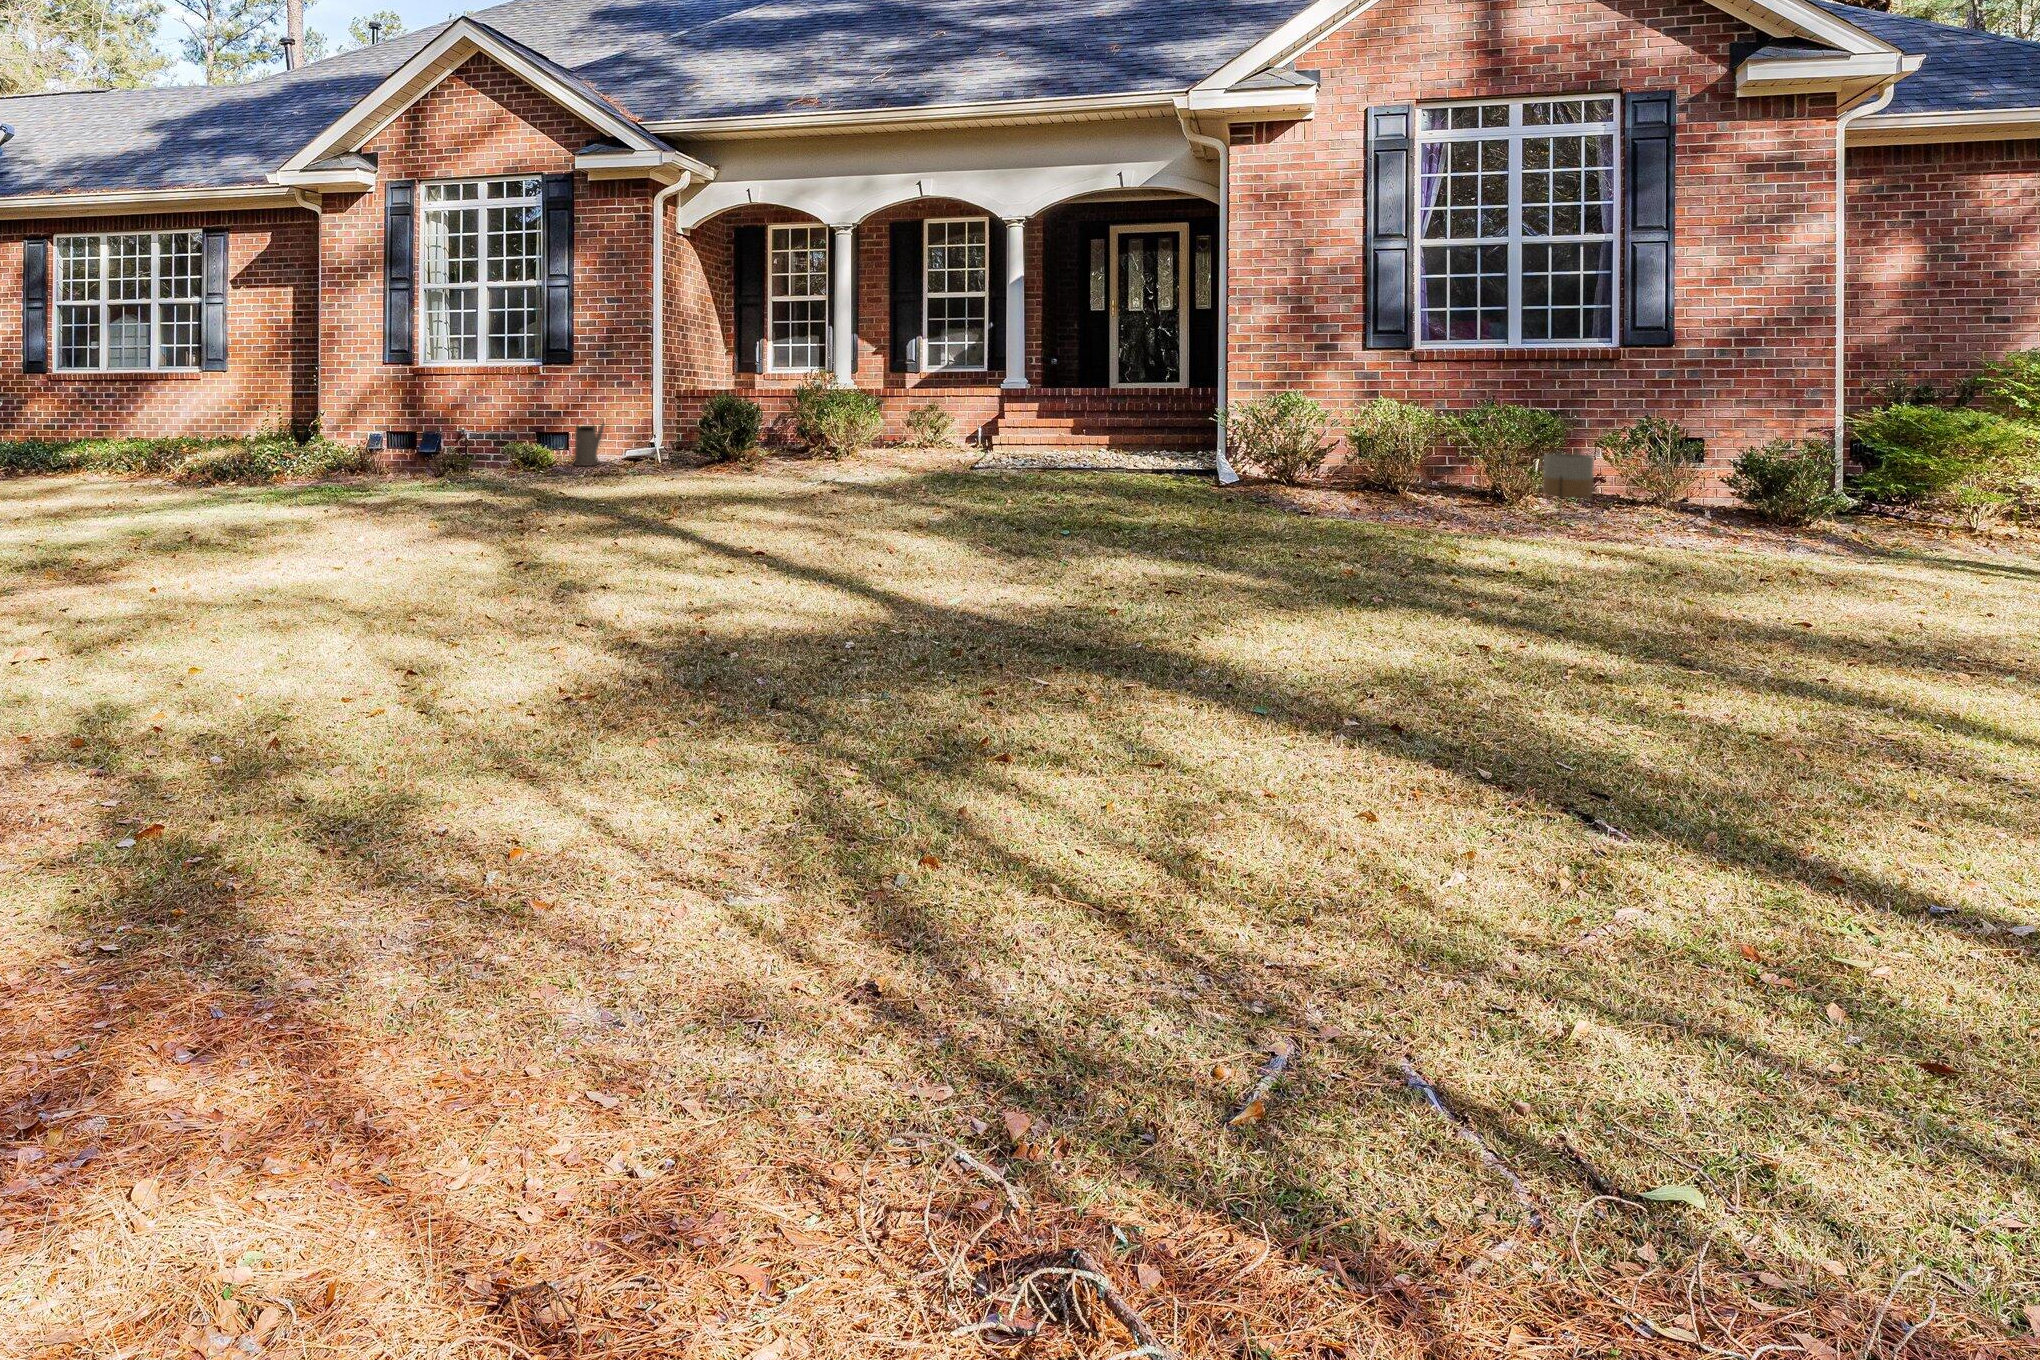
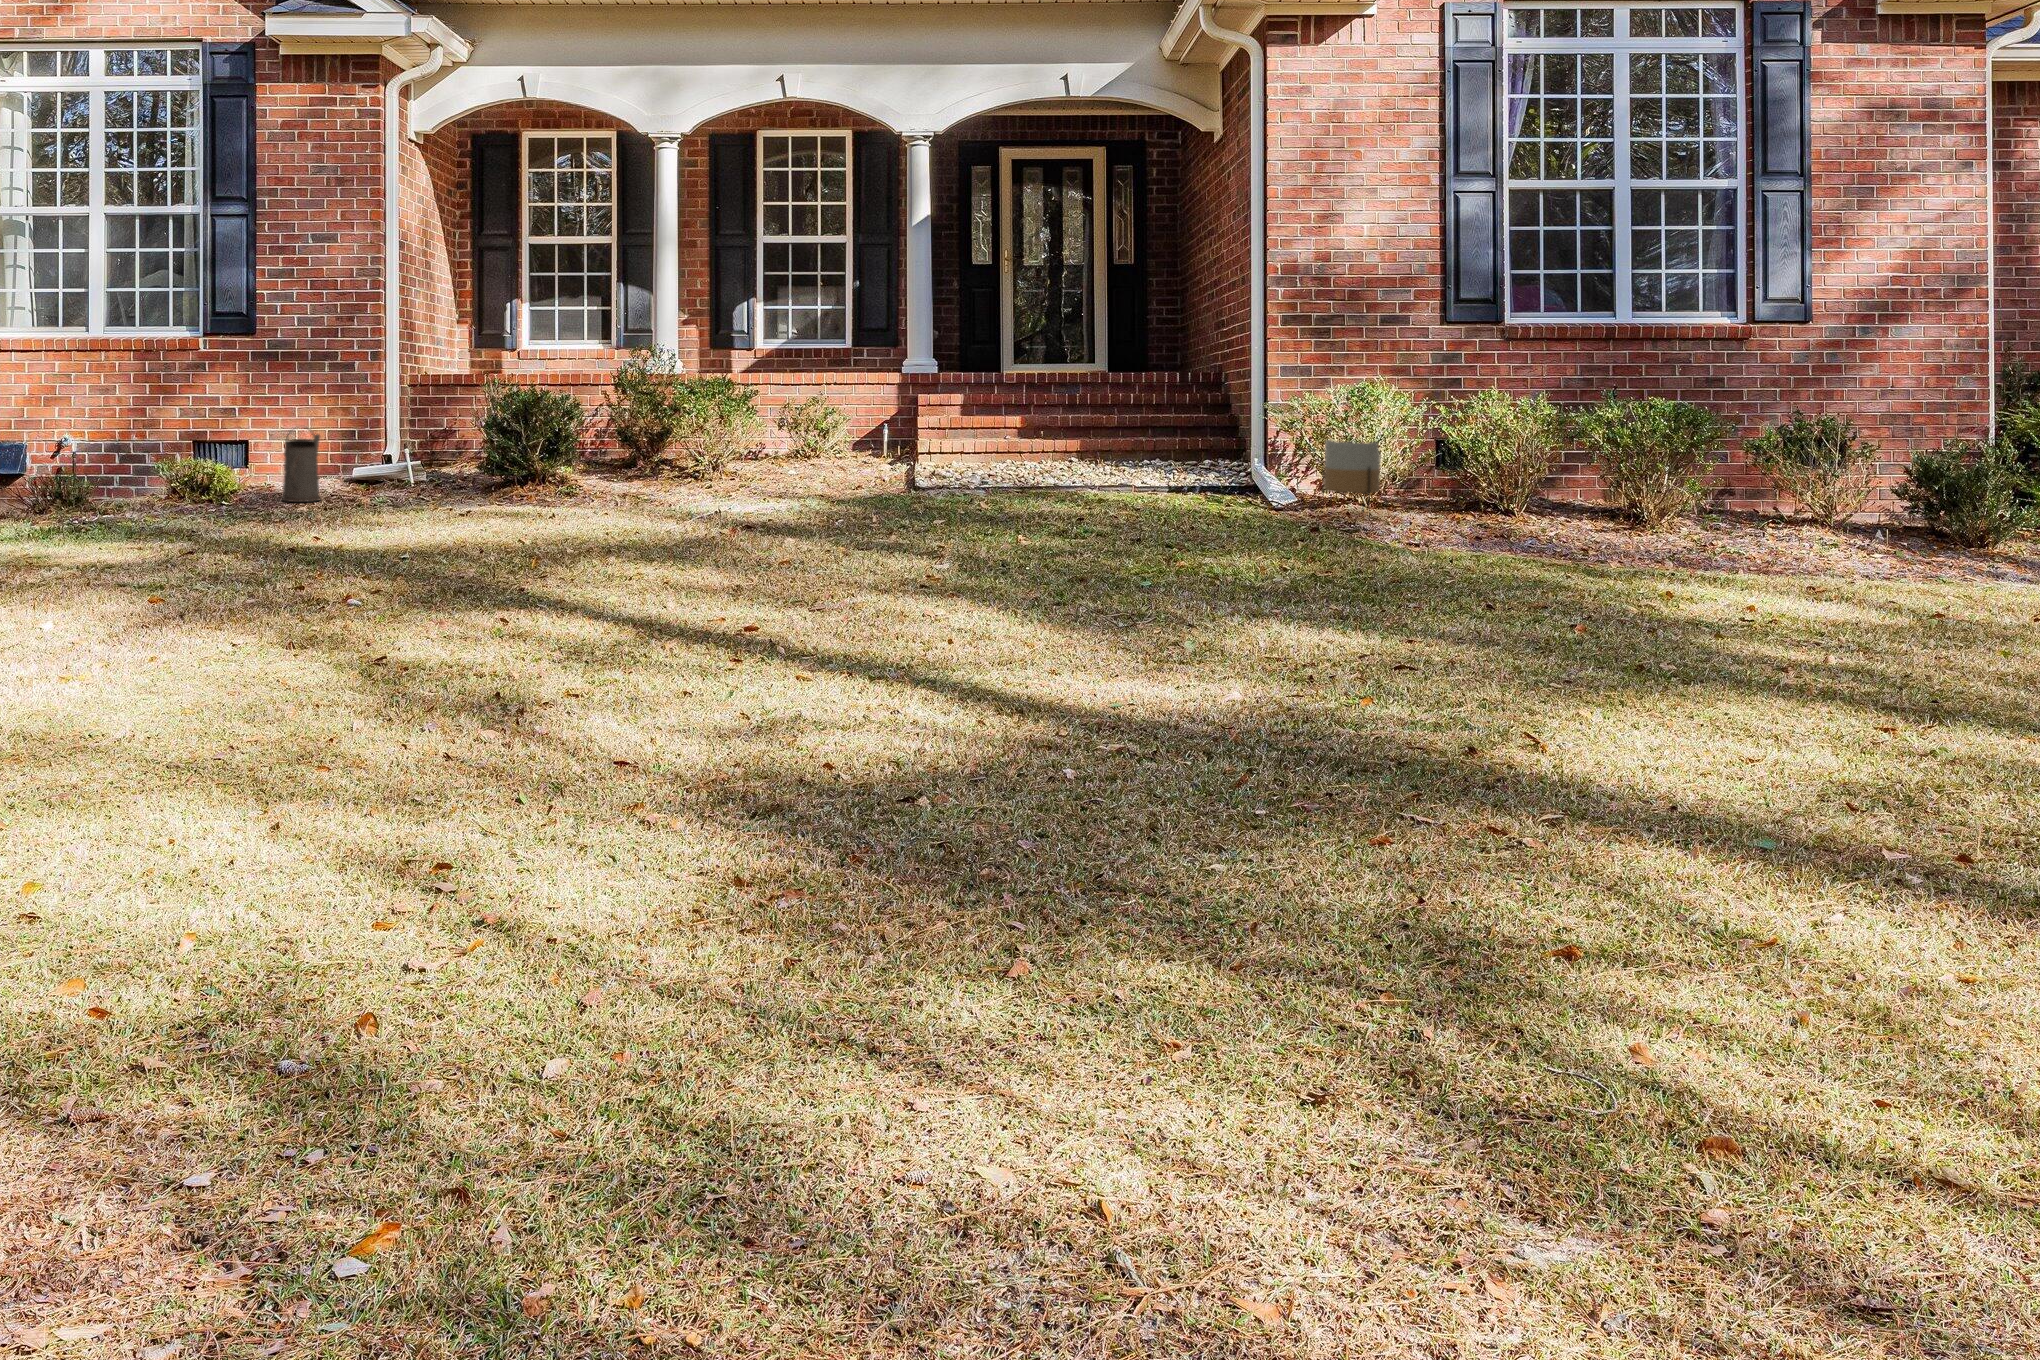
planter: present [1542,453,1594,514] -> present [1322,440,1380,513]

